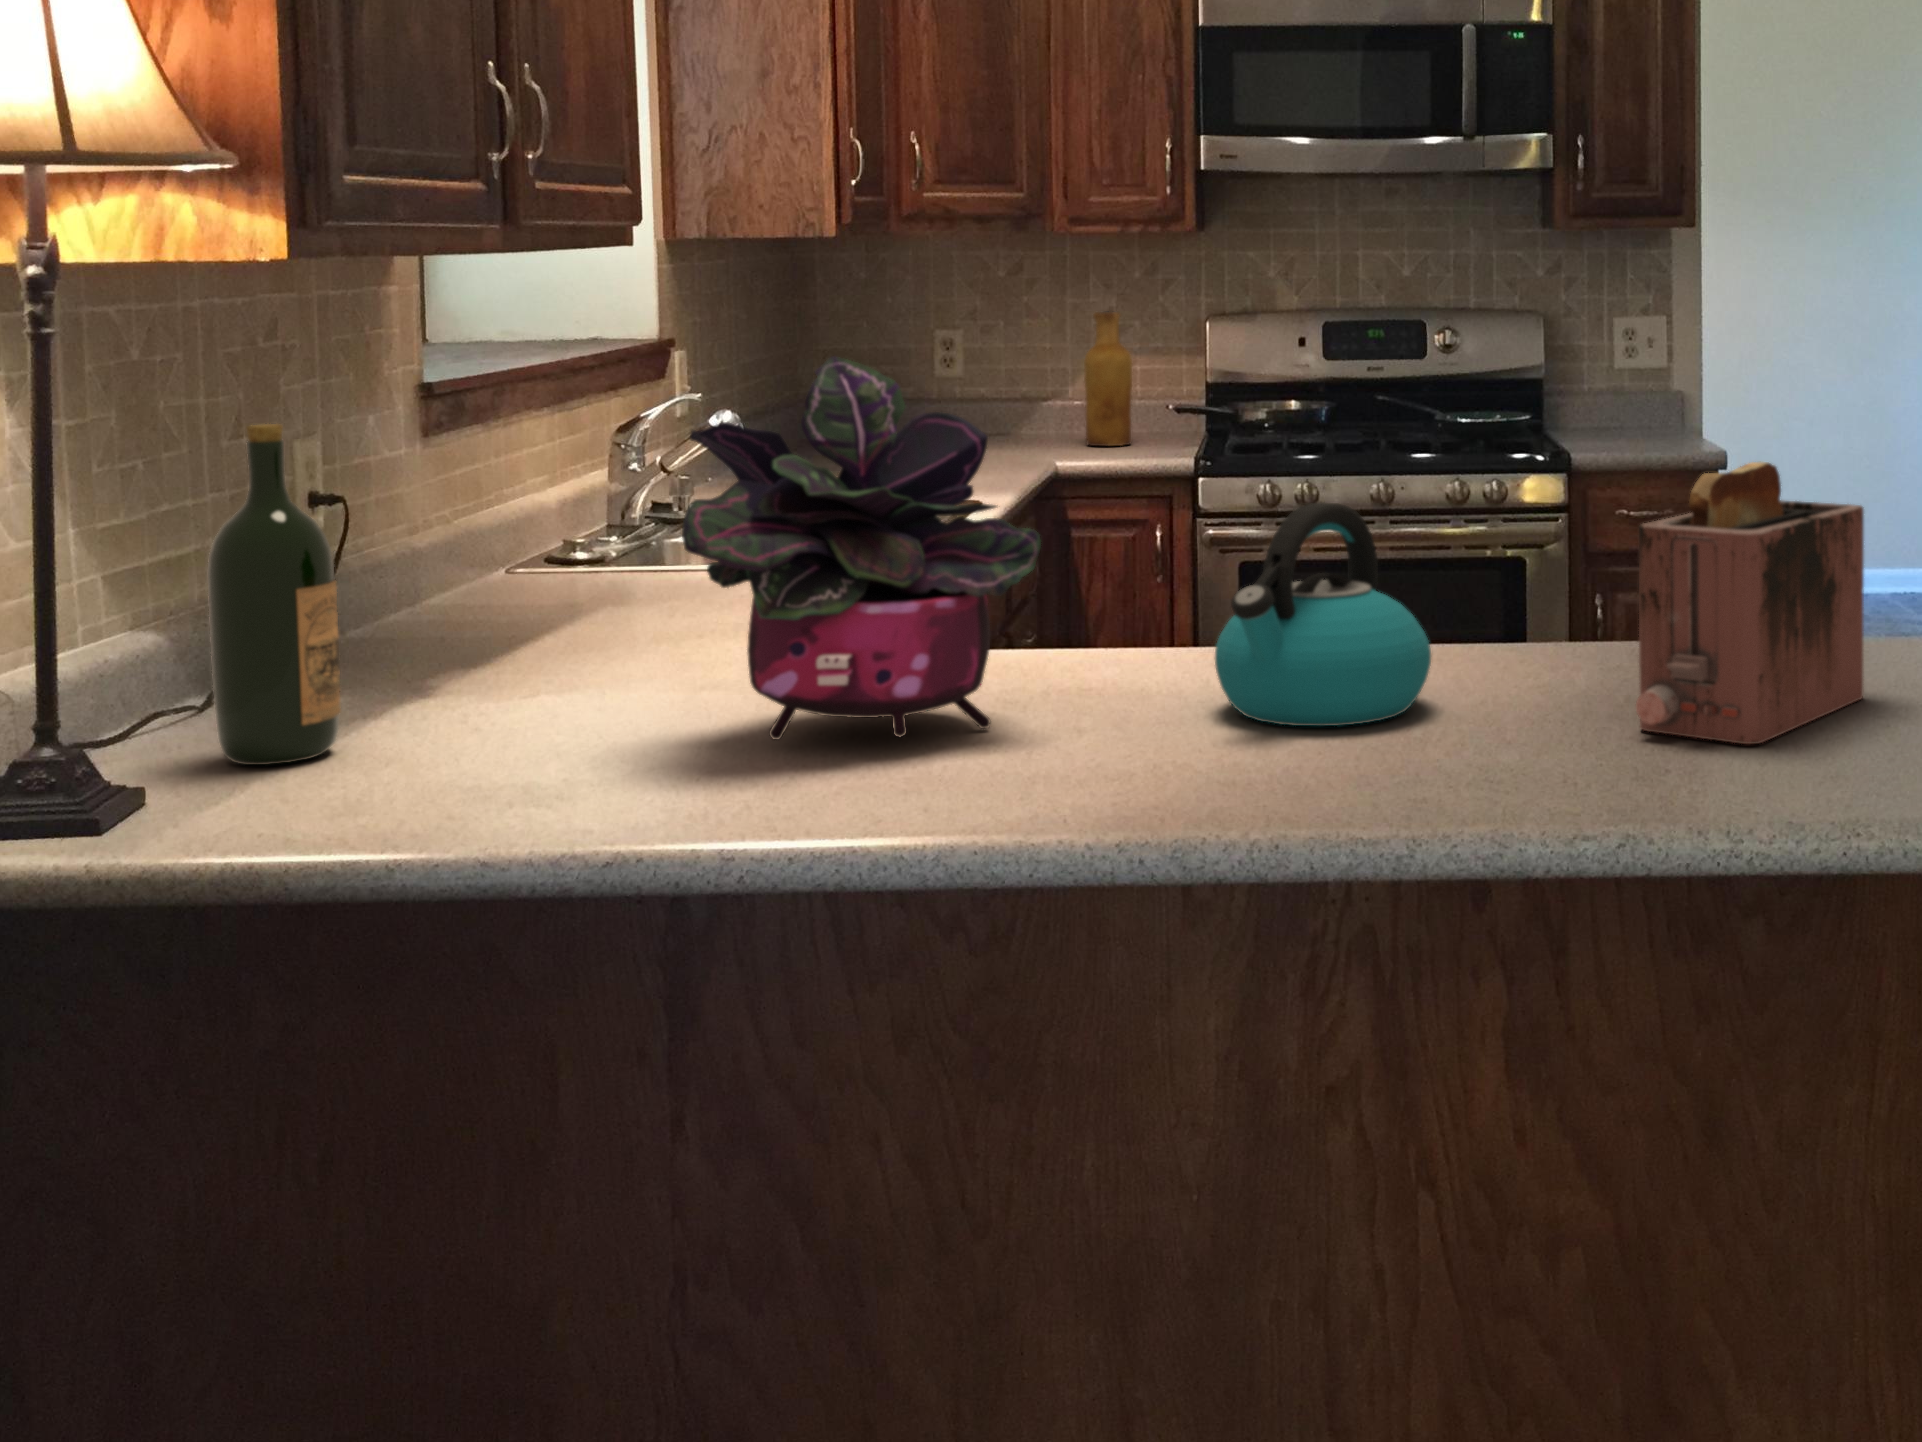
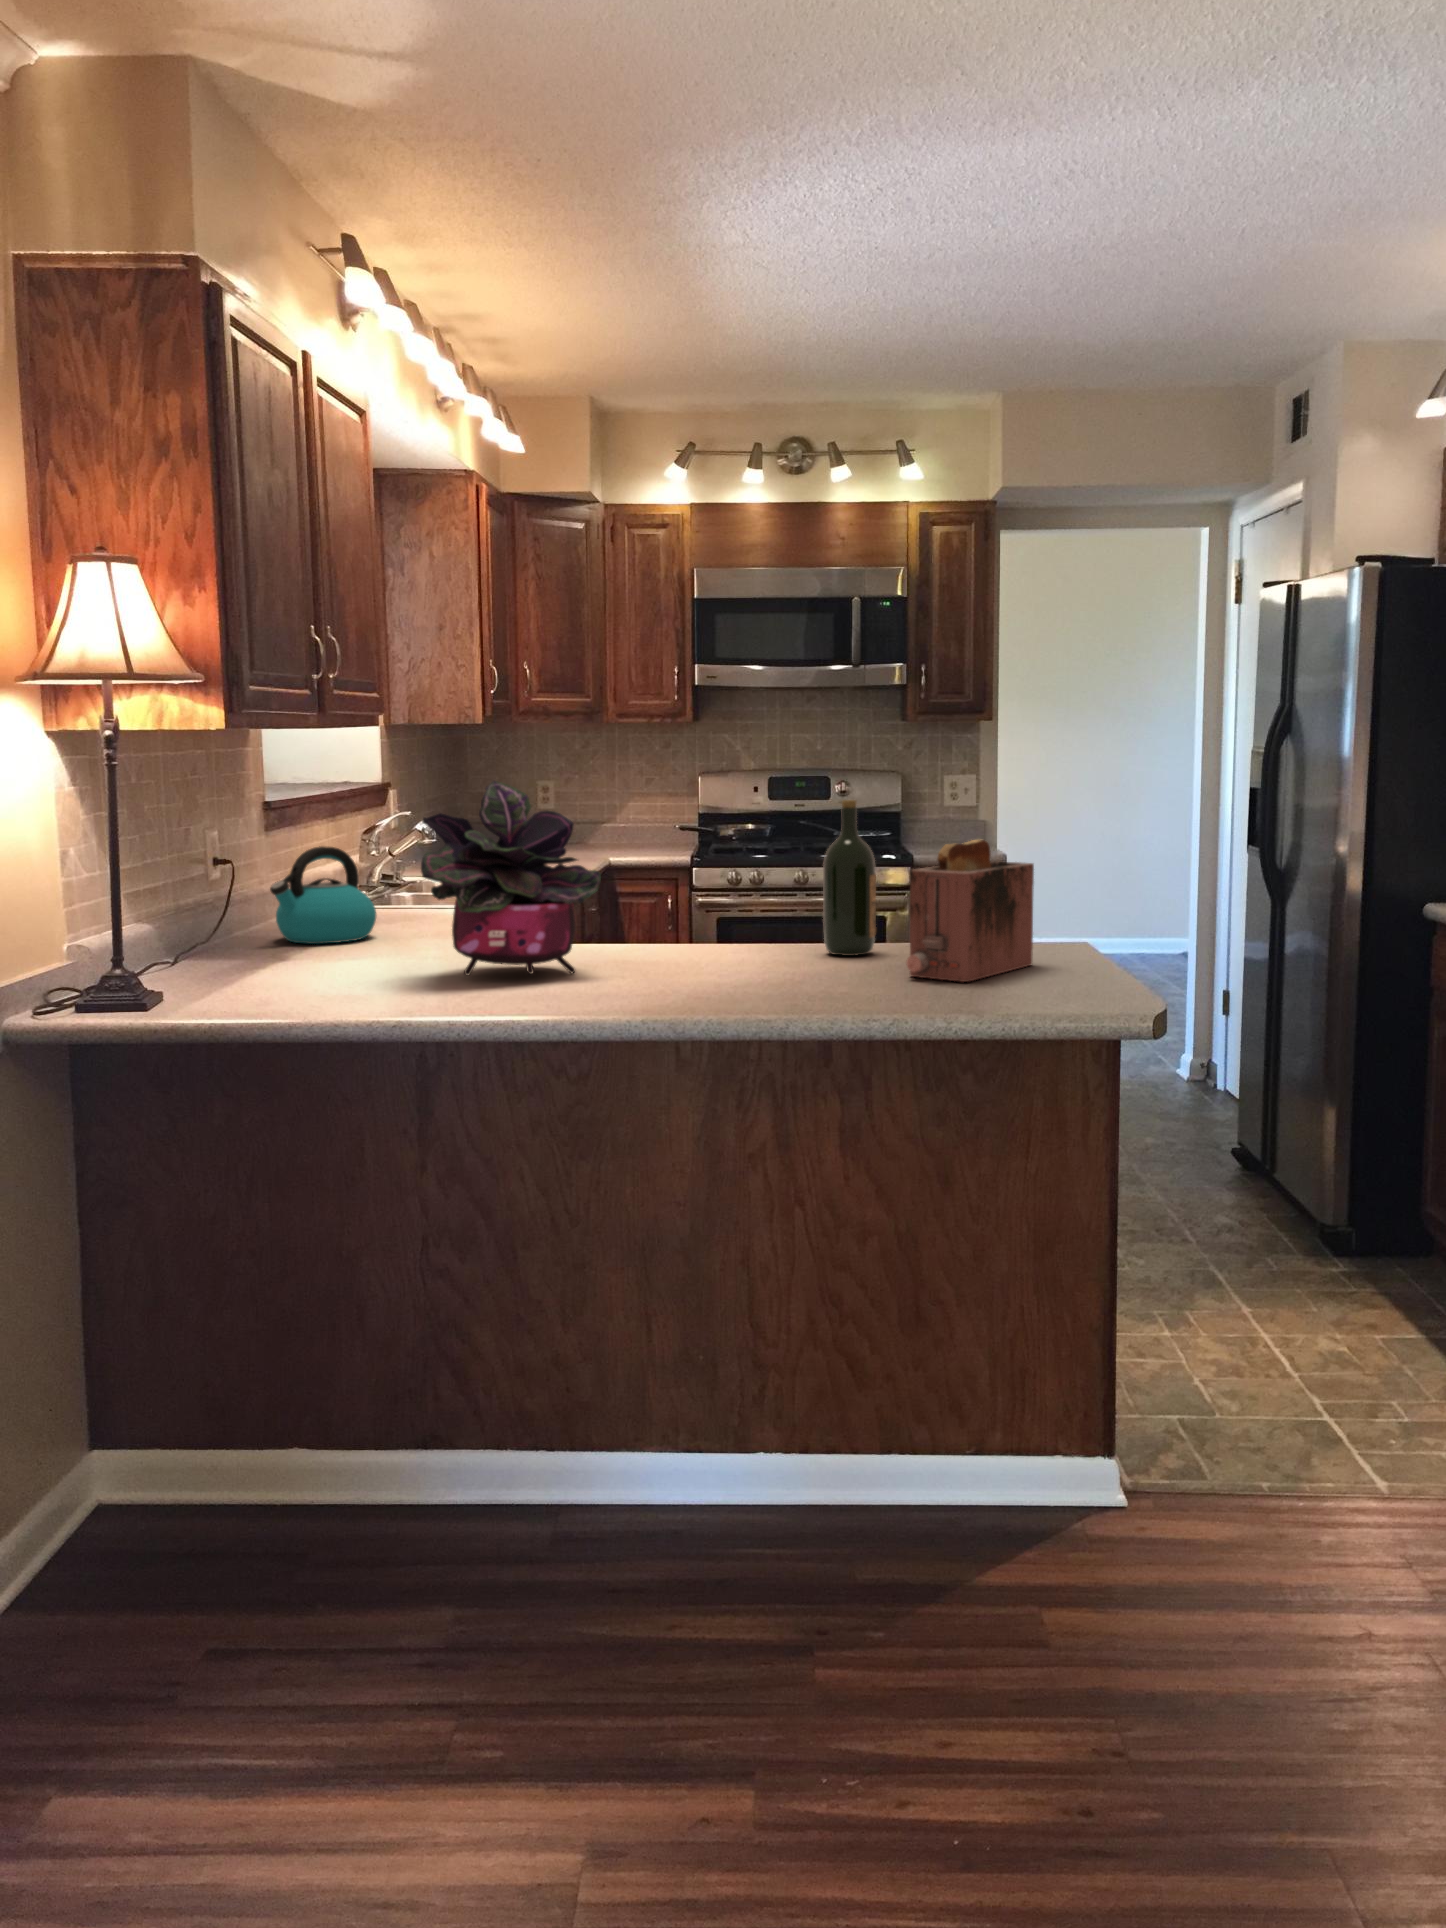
vase: present [1084,311,1132,446] -> none [625,772,654,852]
wine bottle: present [208,424,341,765] -> present [823,800,876,956]
kettle: present [1215,502,1431,726] -> present [270,846,376,944]

